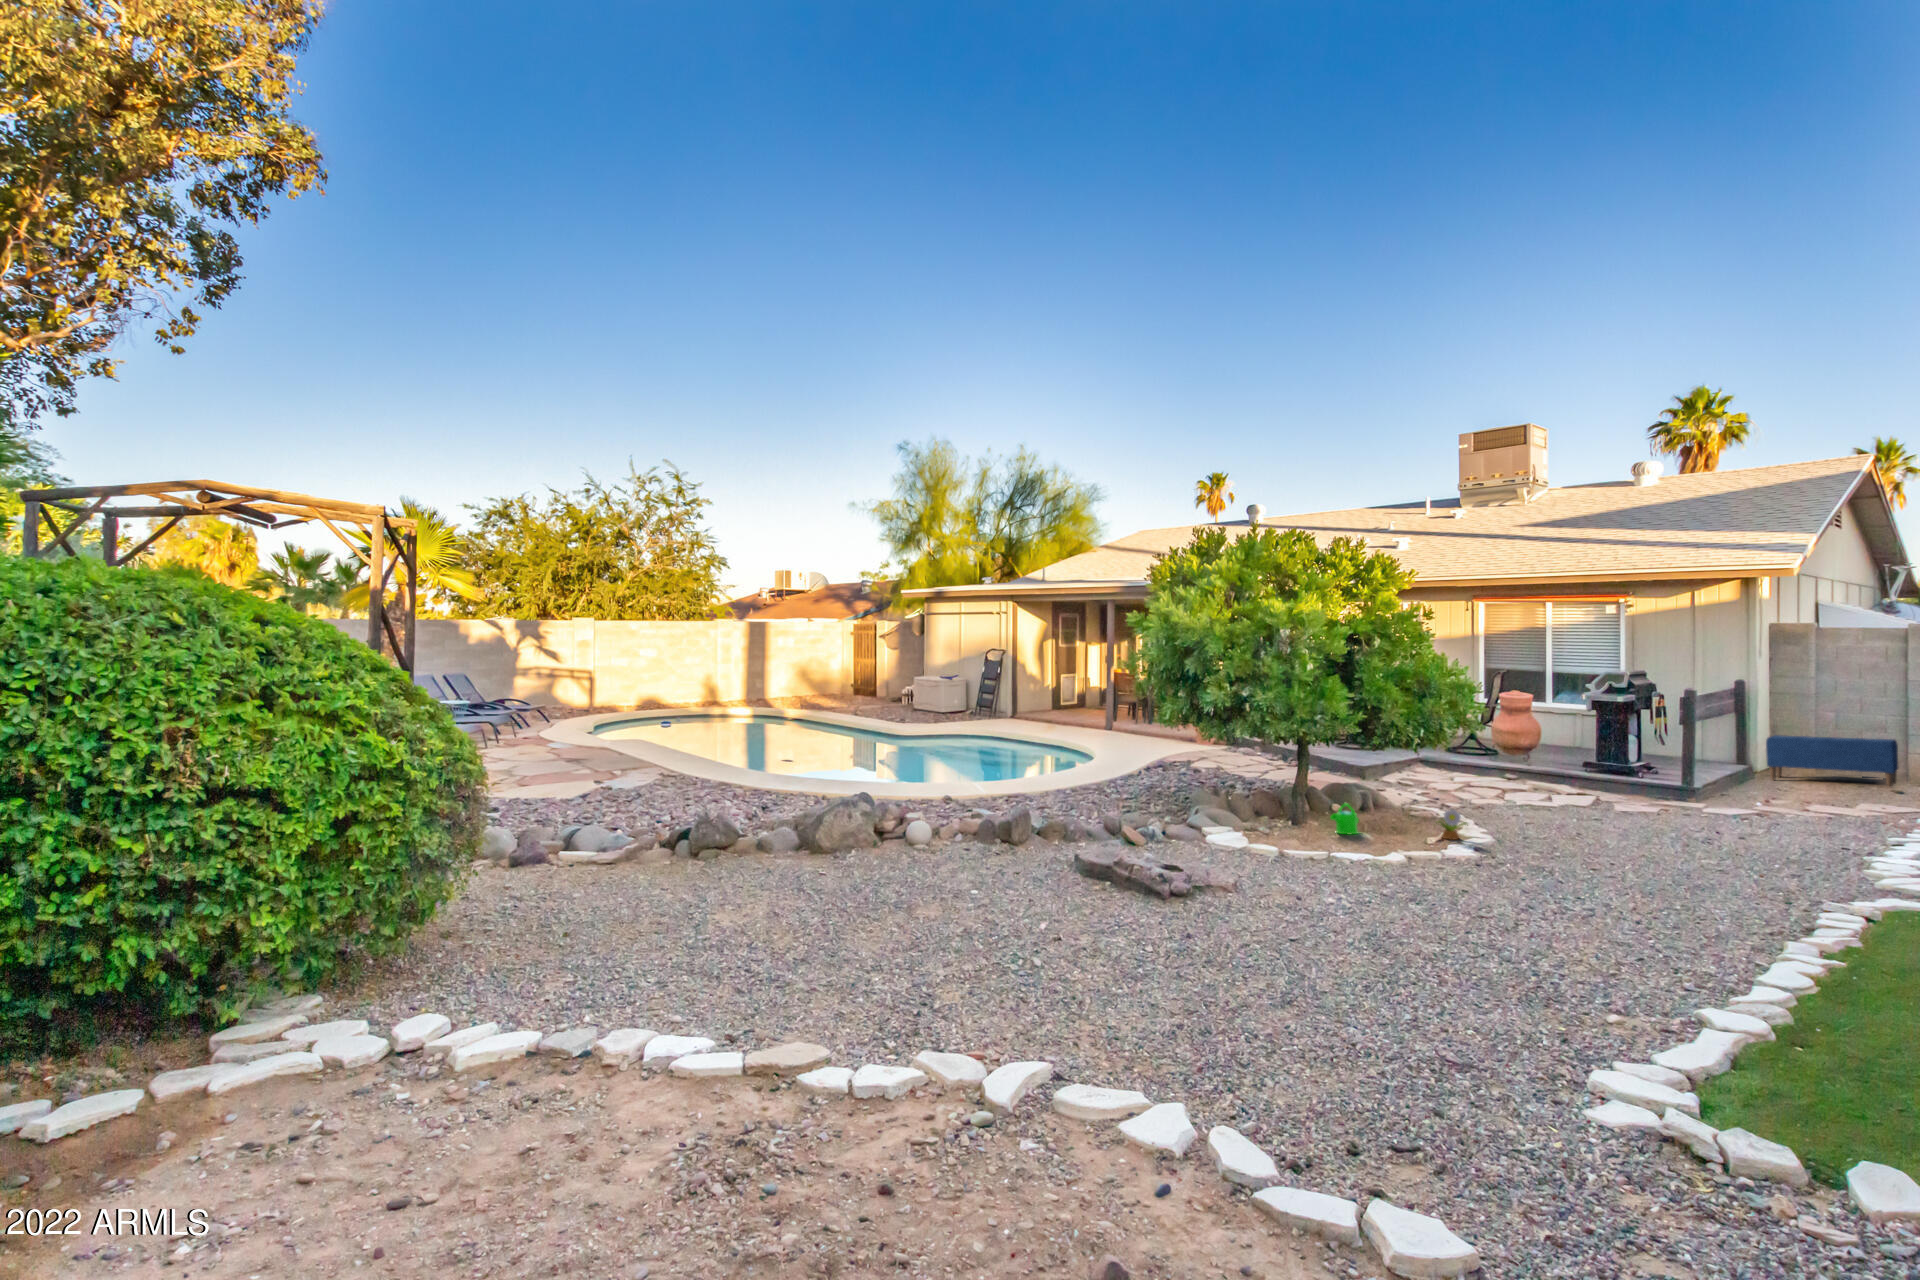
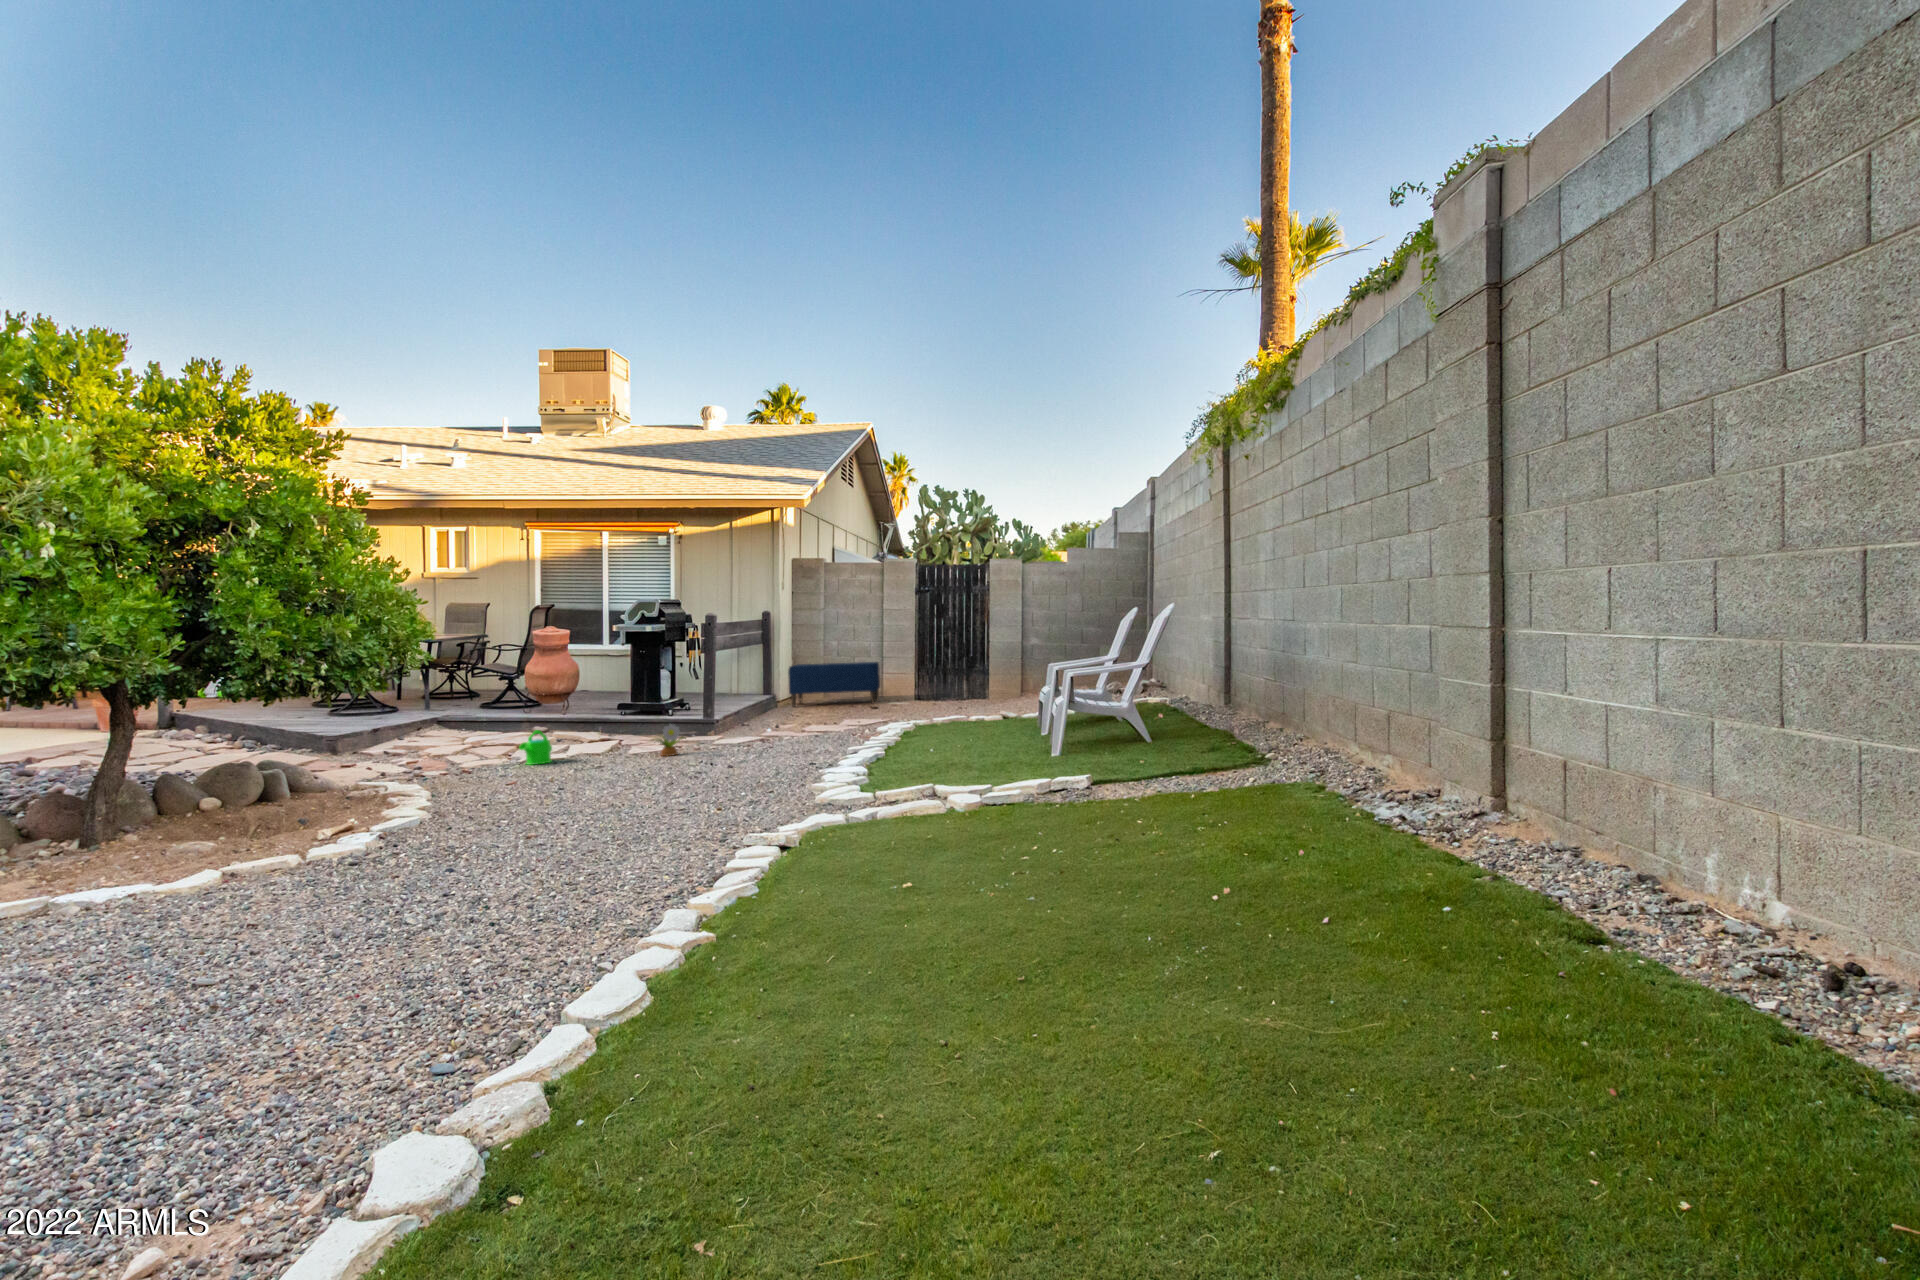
watering can: present [1330,803,1359,834] -> present [519,730,552,765]
decorative plant: present [1438,809,1468,840] -> present [656,724,686,756]

